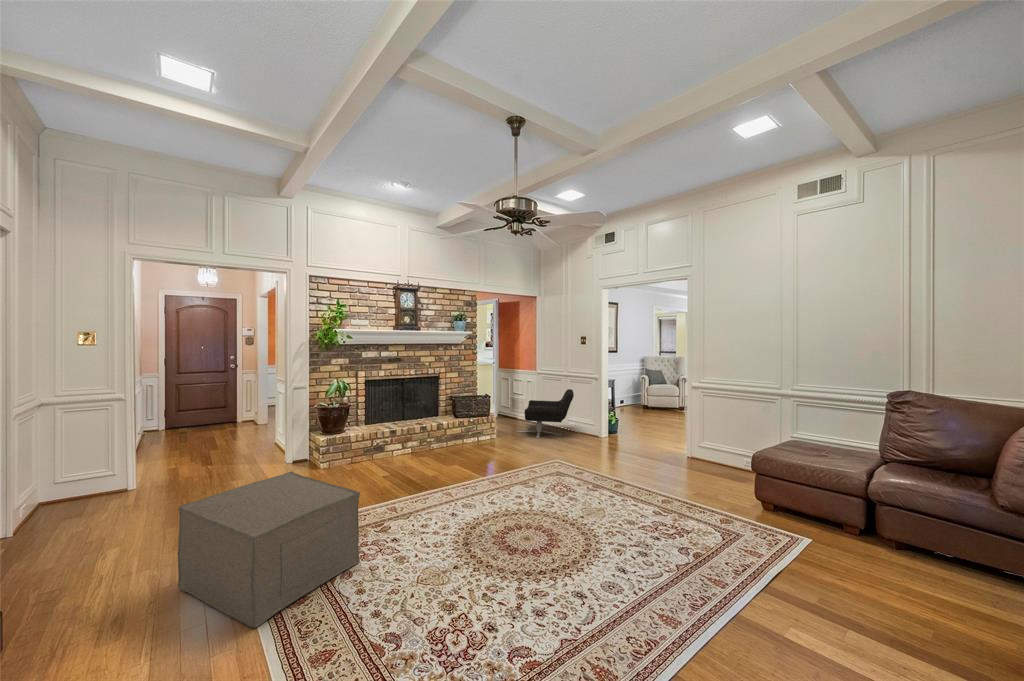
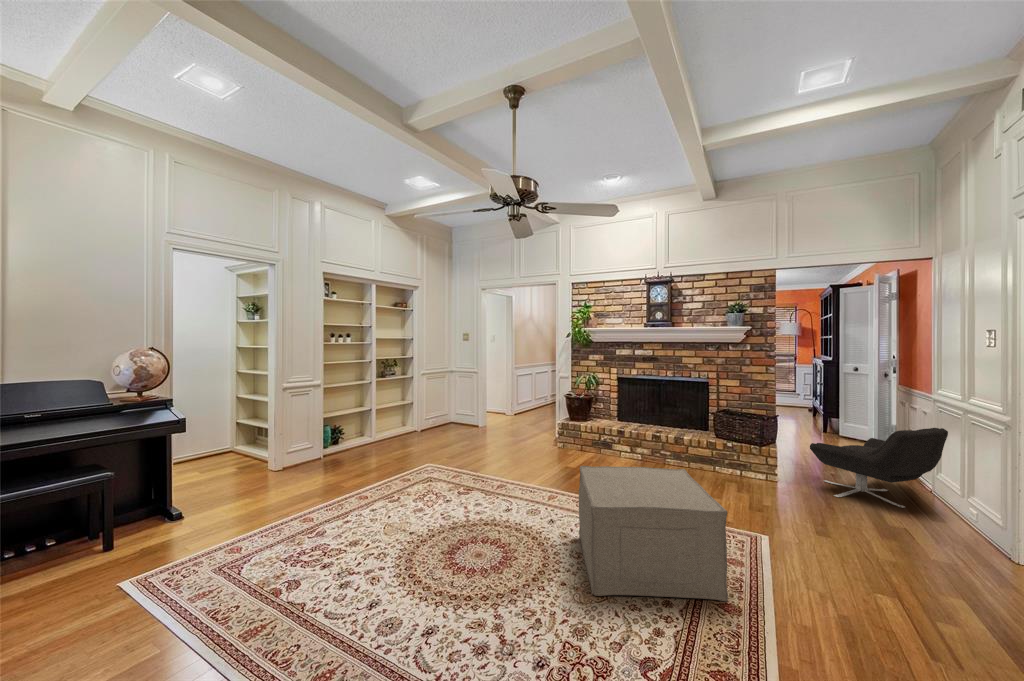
ottoman: present [178,471,360,628] -> present [579,466,728,601]

